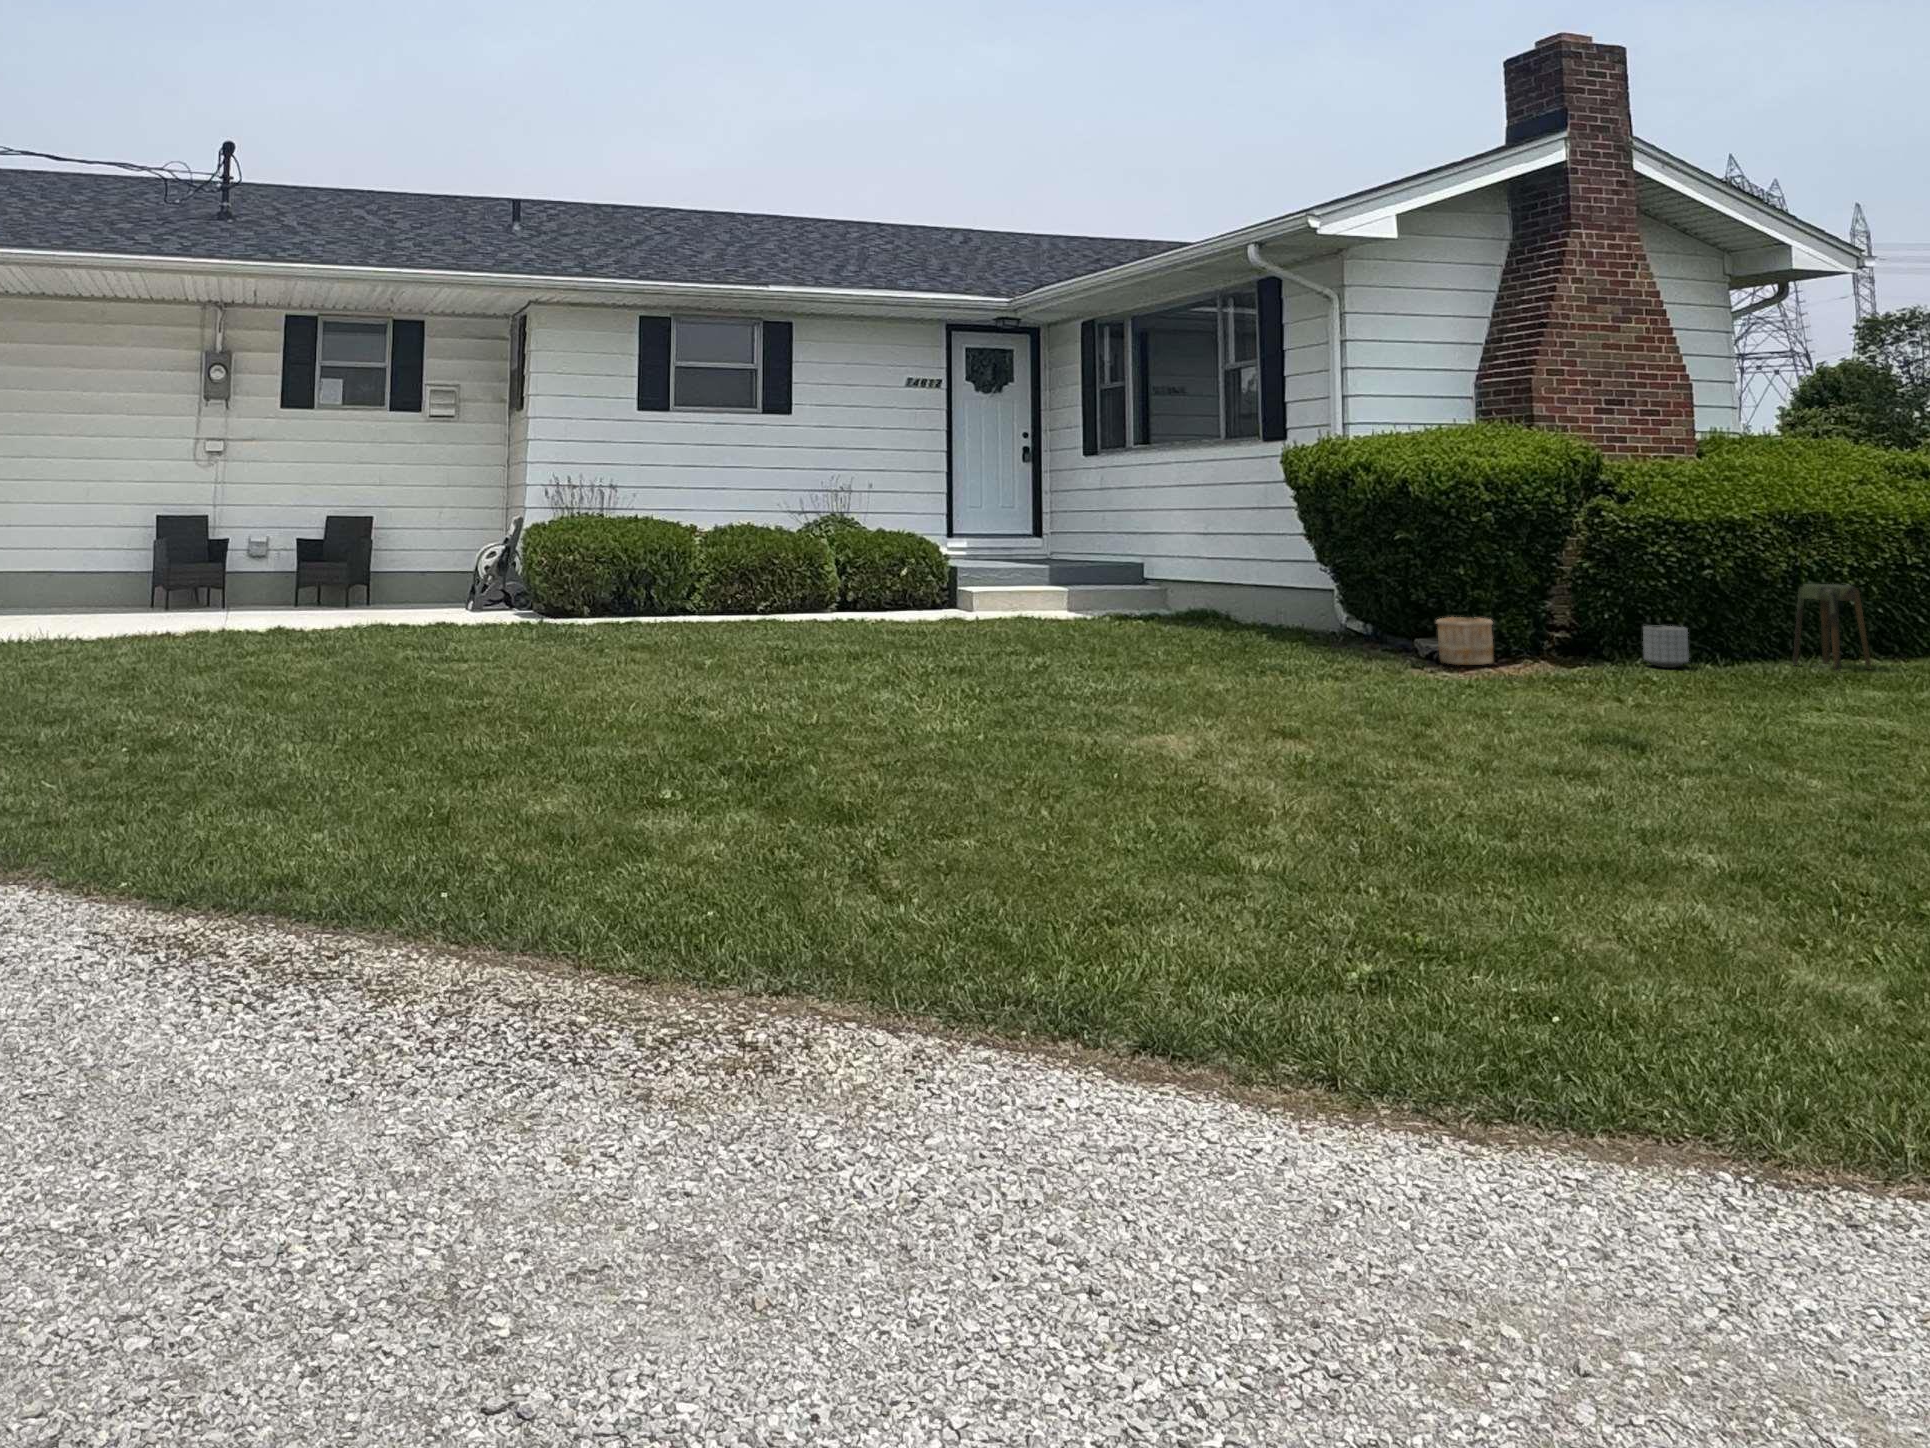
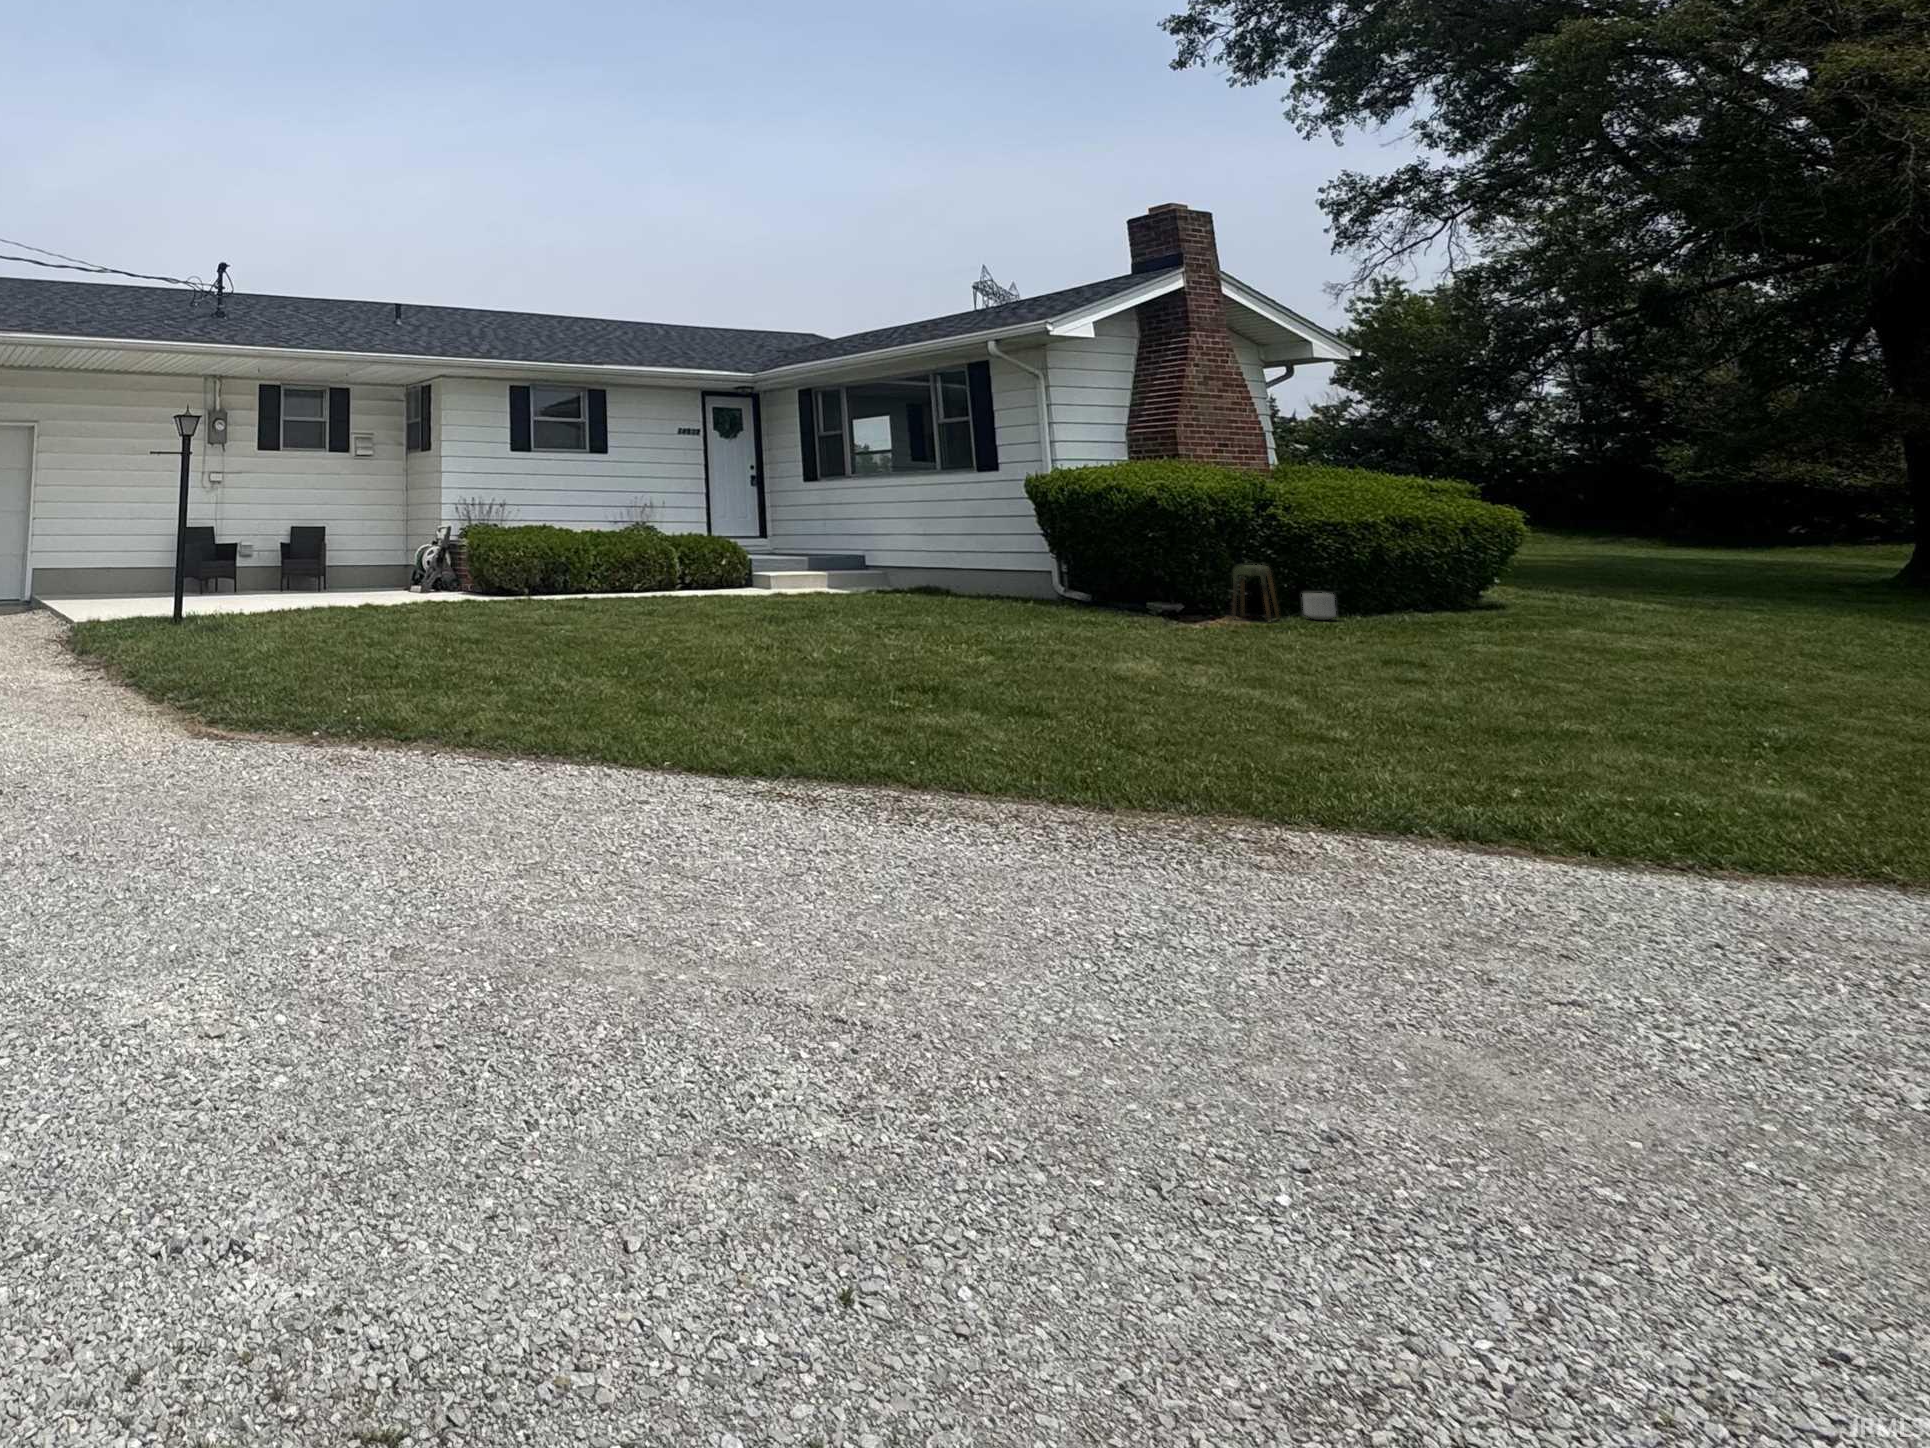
stool: present [1793,584,1871,671] -> present [1232,565,1279,622]
wooden bucket: present [1436,617,1493,665] -> none [1168,589,1212,620]

